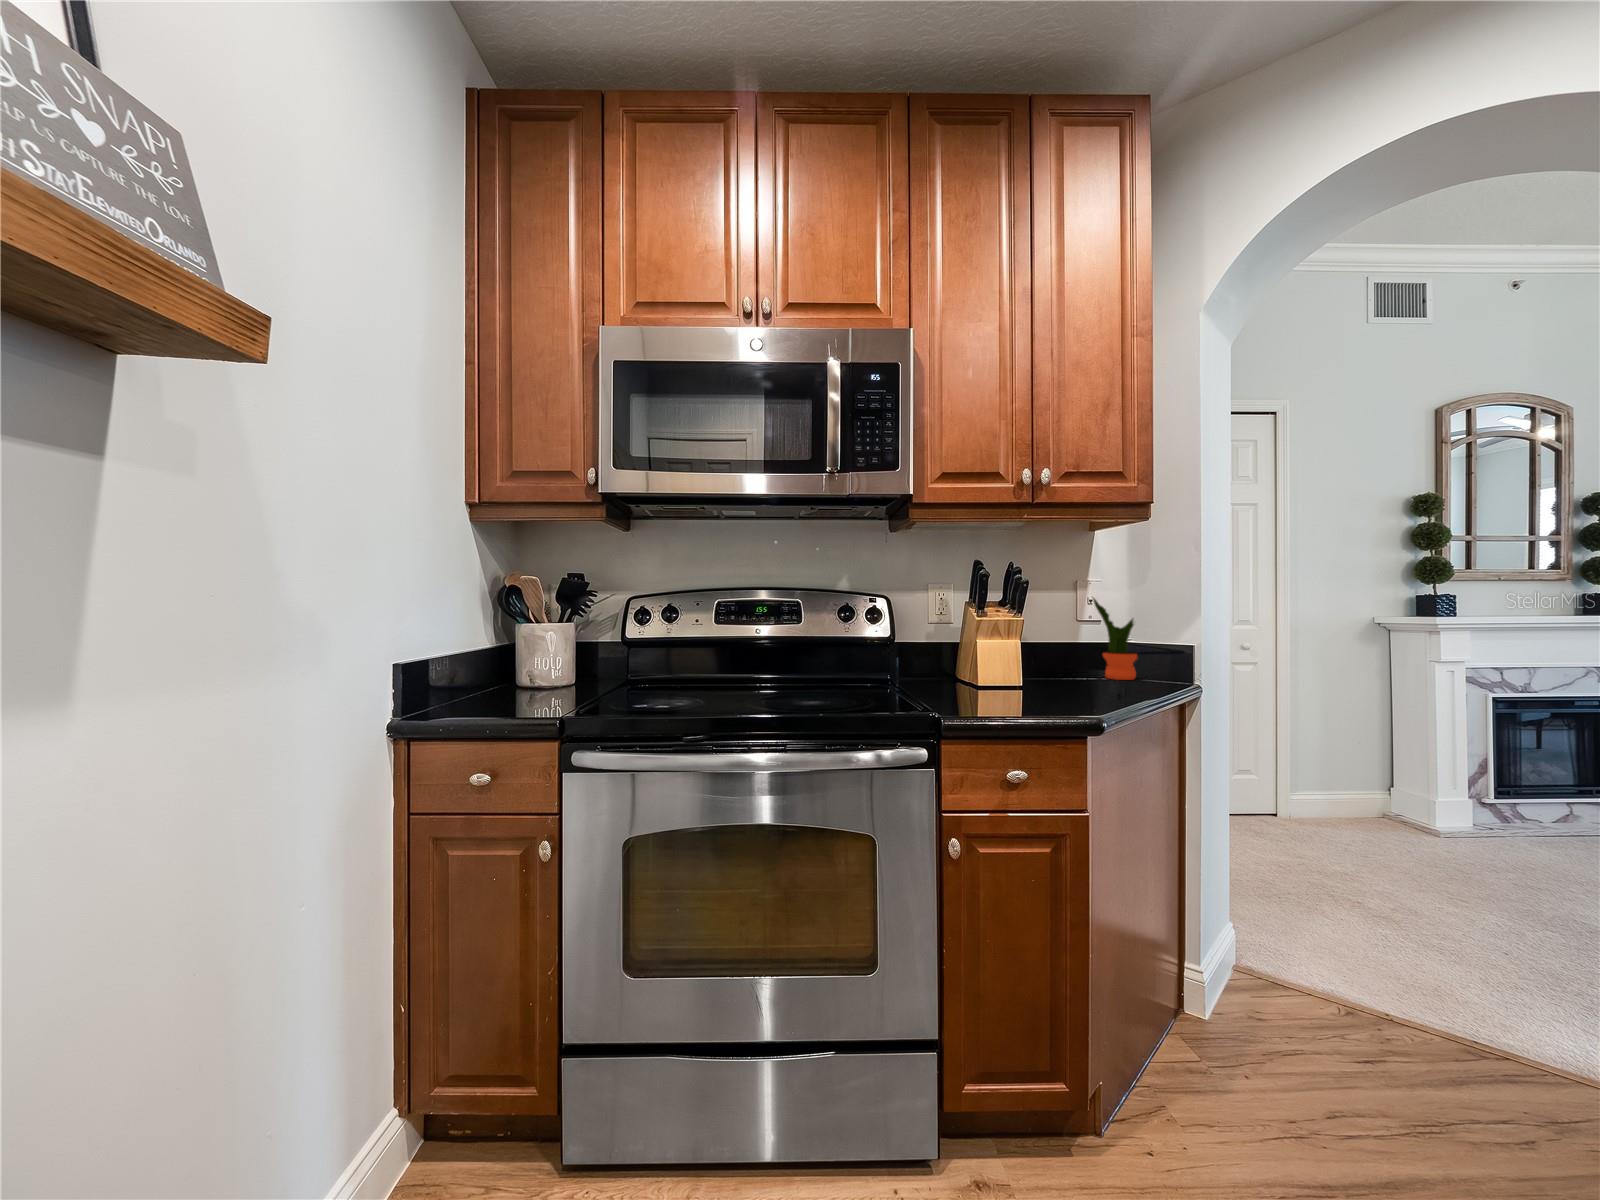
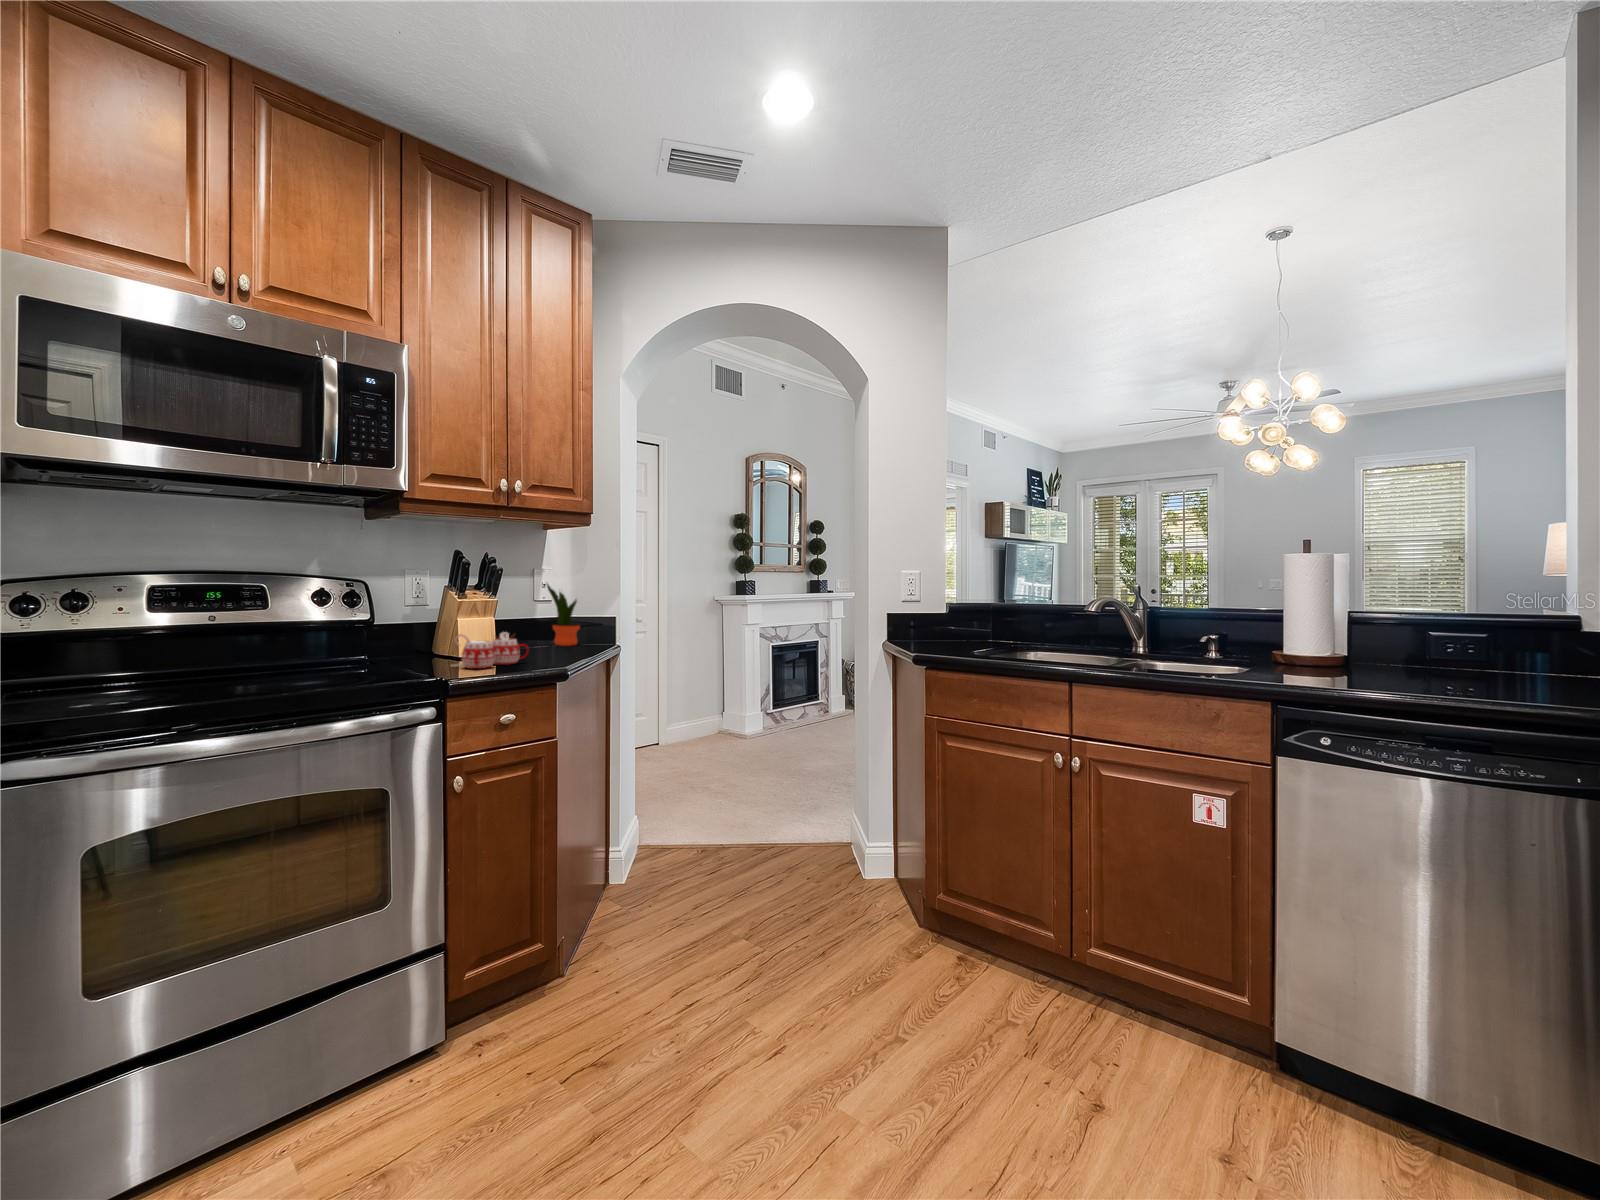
mug: none [962,659,1055,703] -> present [452,632,529,669]

